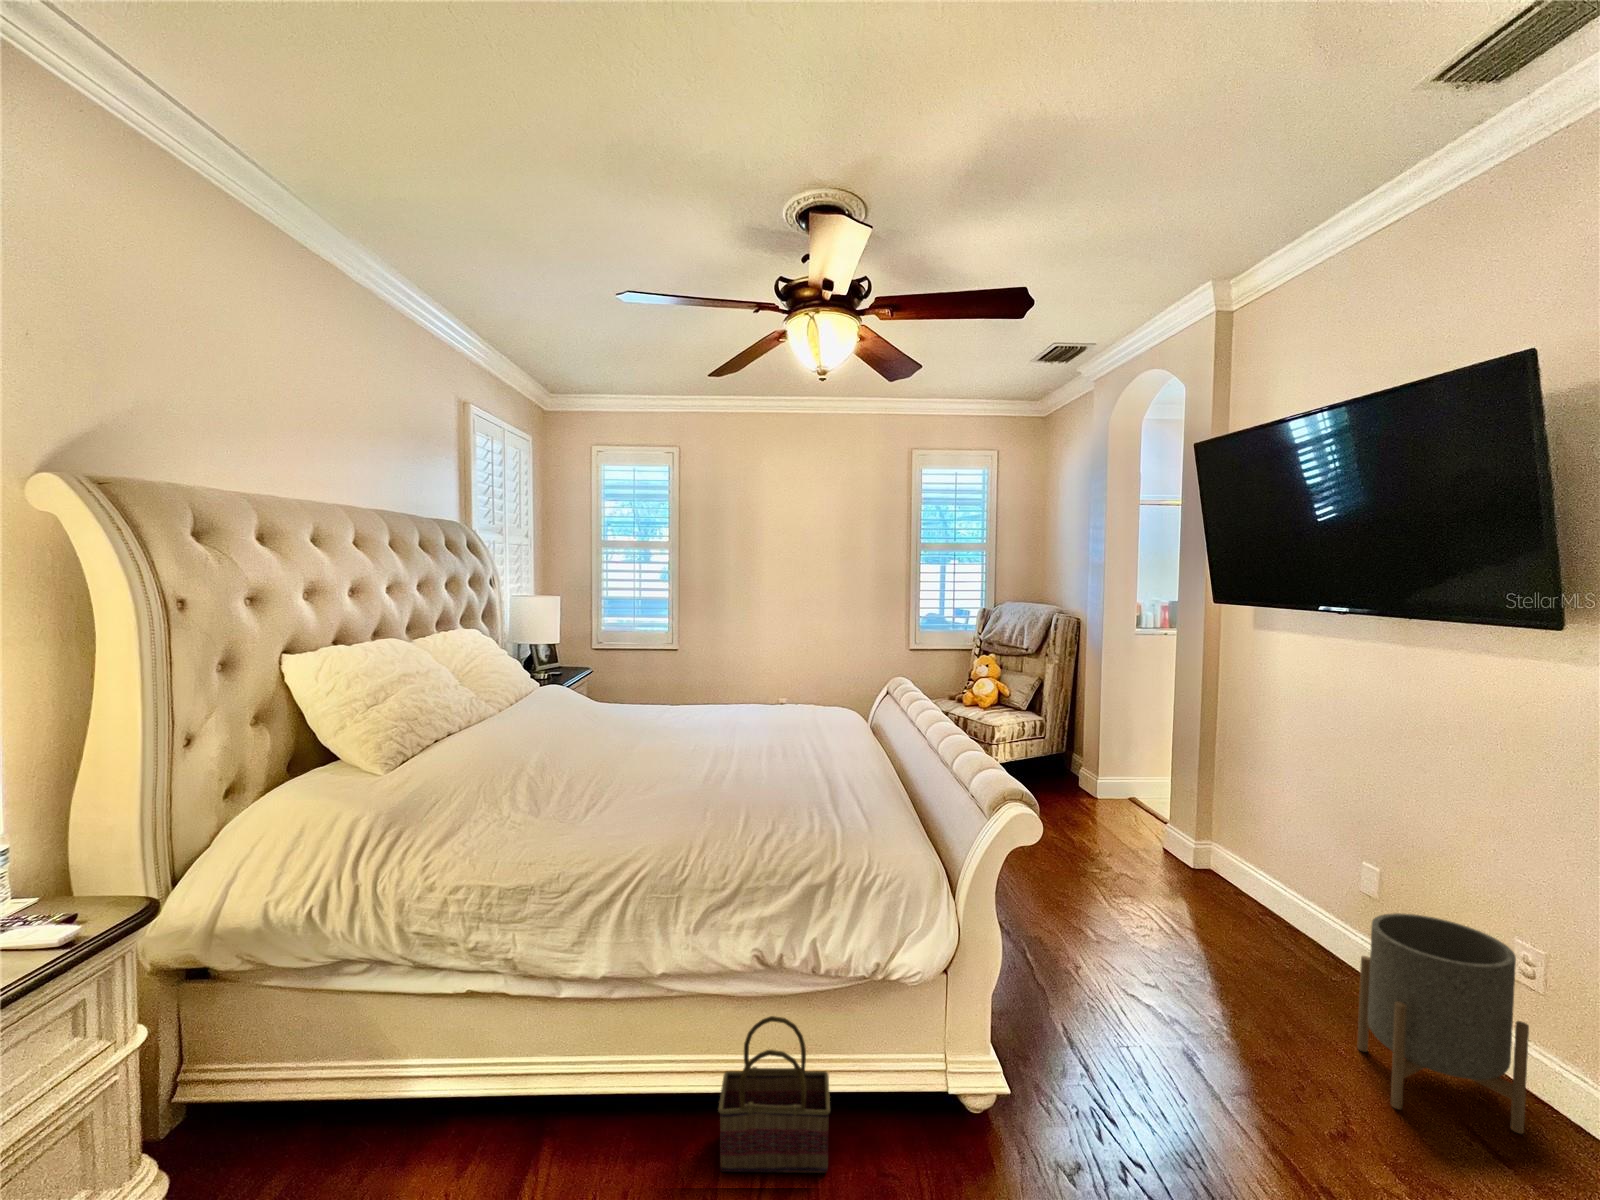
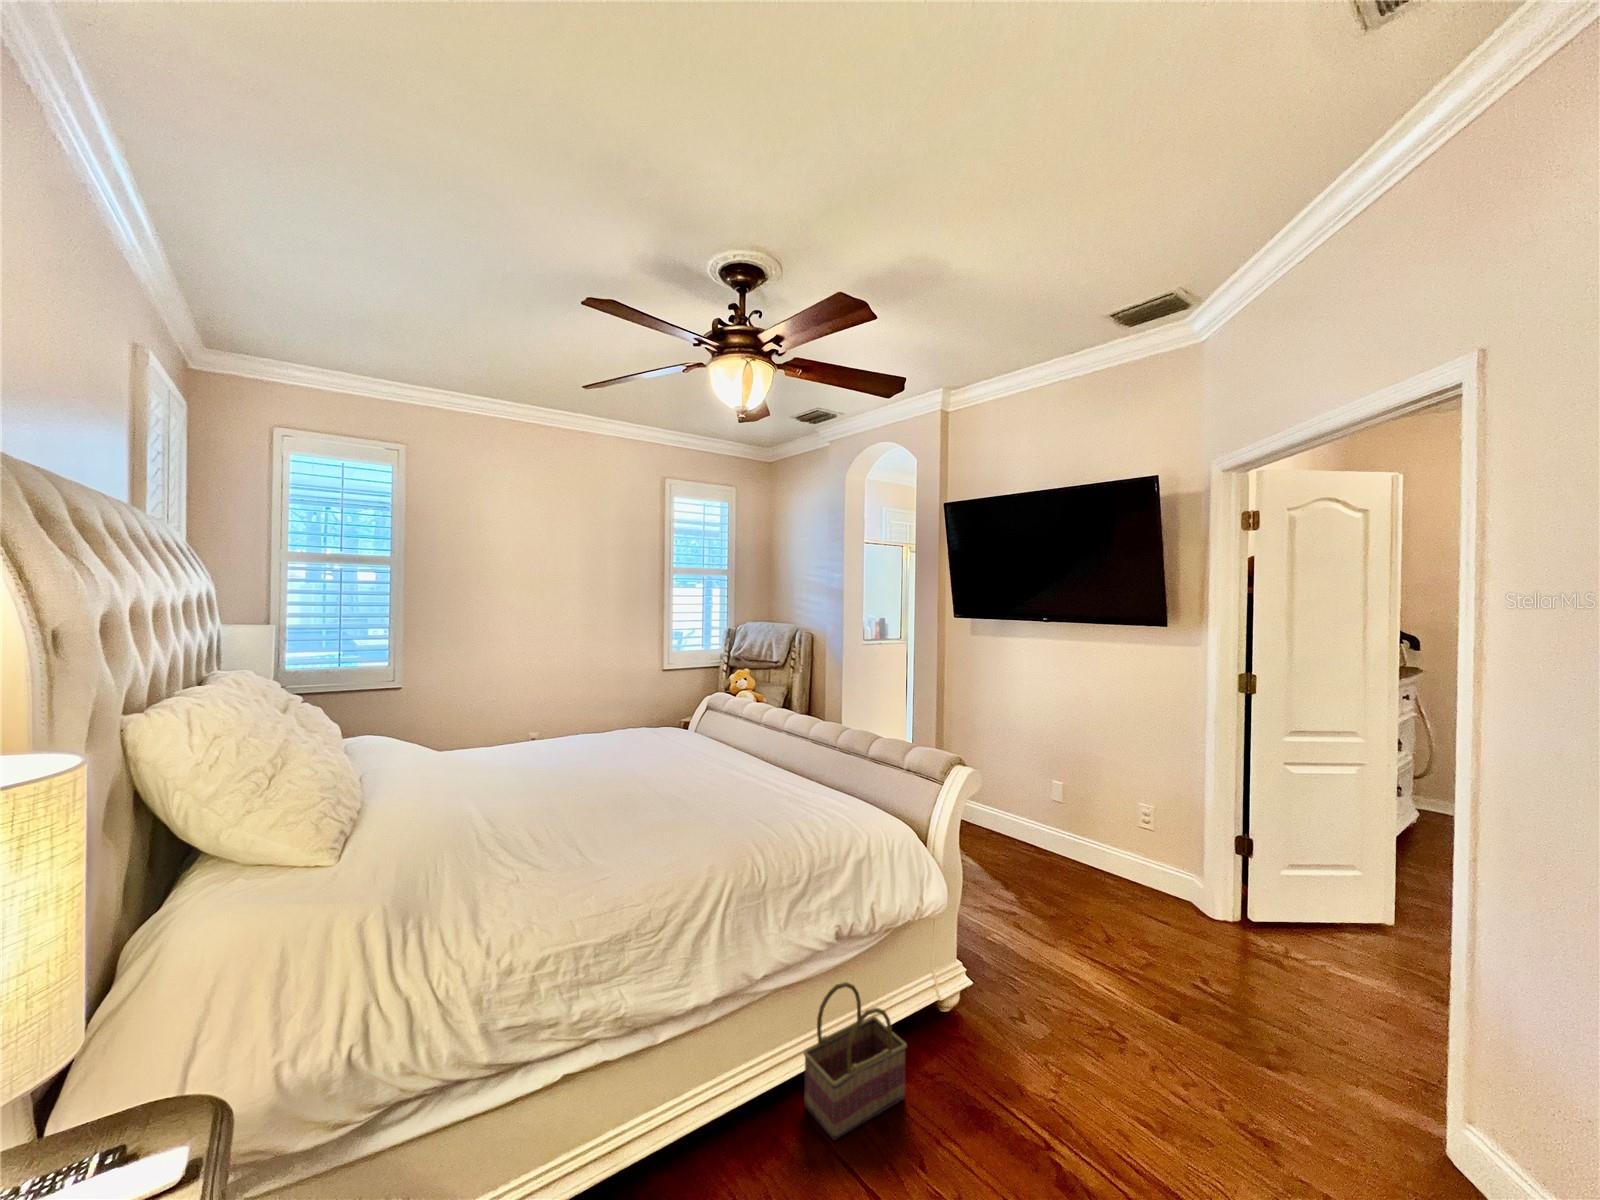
planter: present [1357,913,1529,1134] -> none [1076,798,1168,914]

